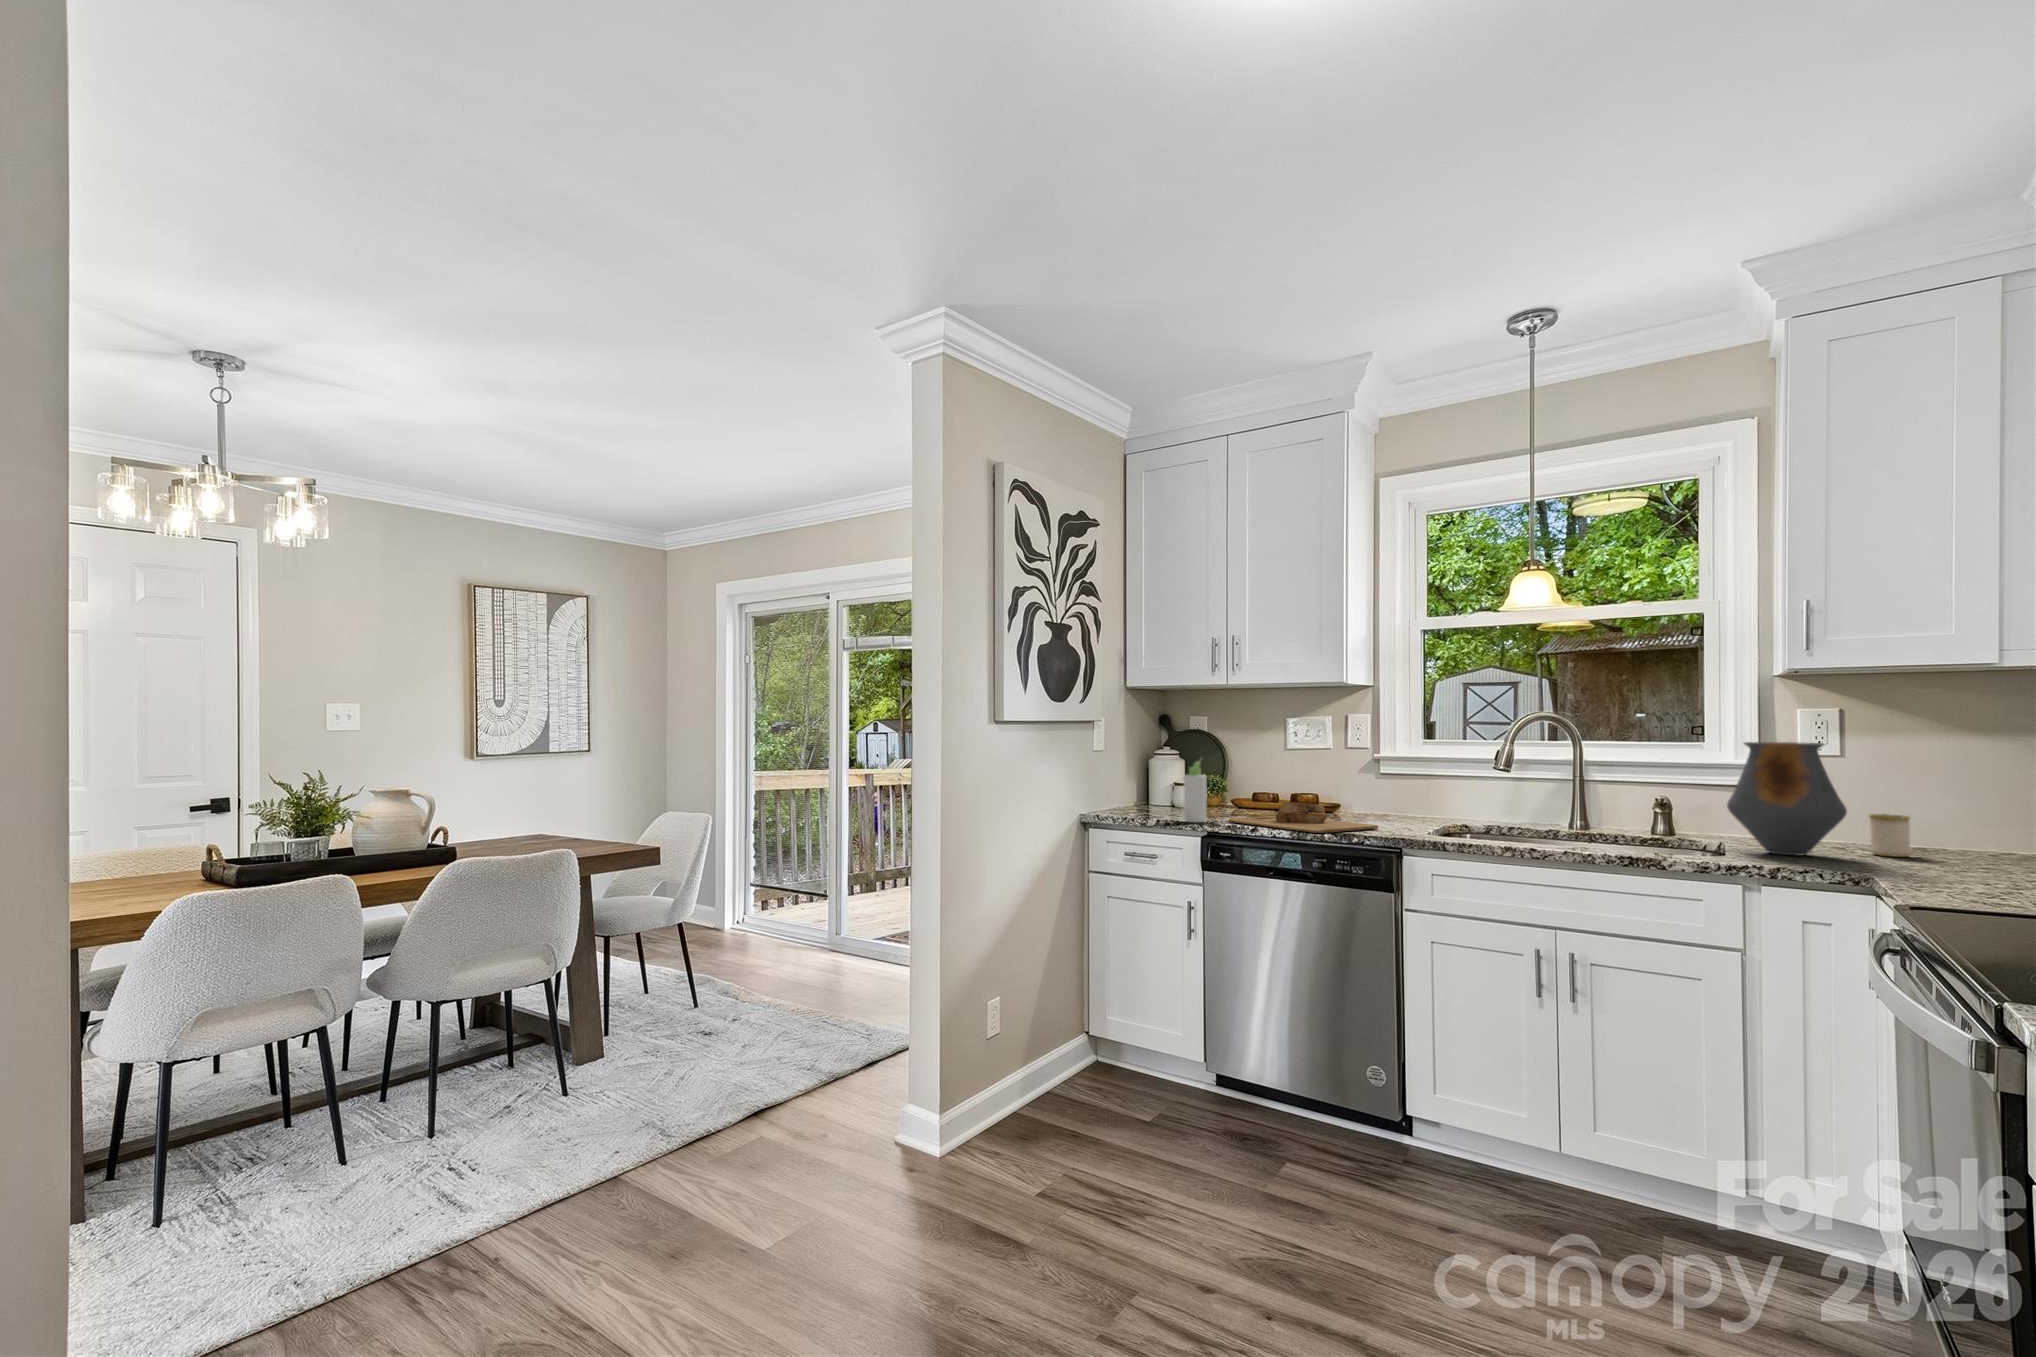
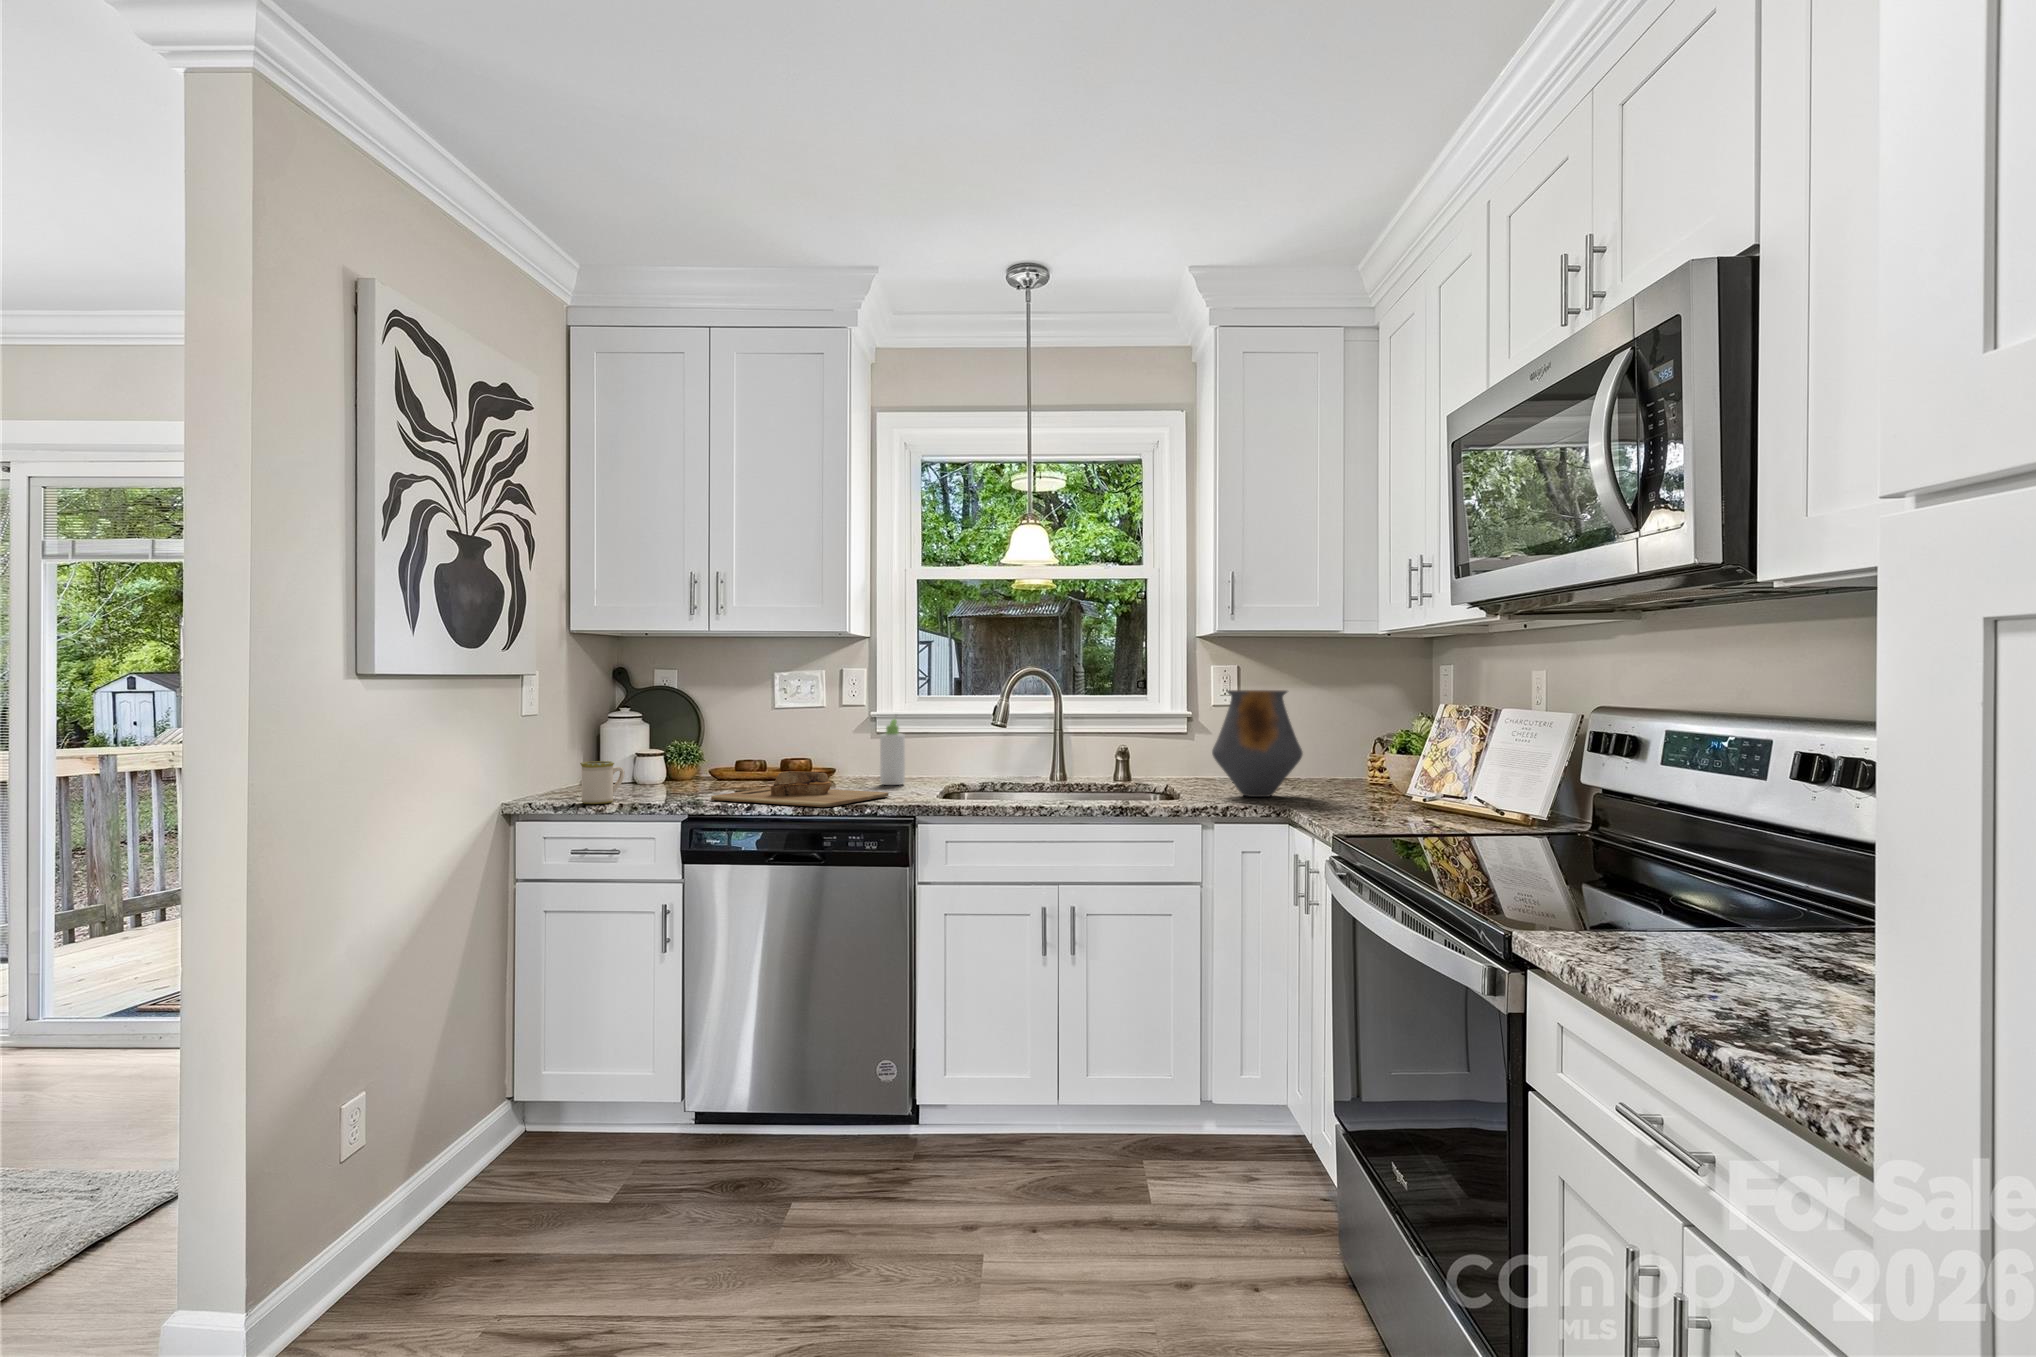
bottle: present [1184,761,1207,823] -> present [880,716,905,785]
mug: present [1869,814,1911,857] -> present [580,761,625,804]

